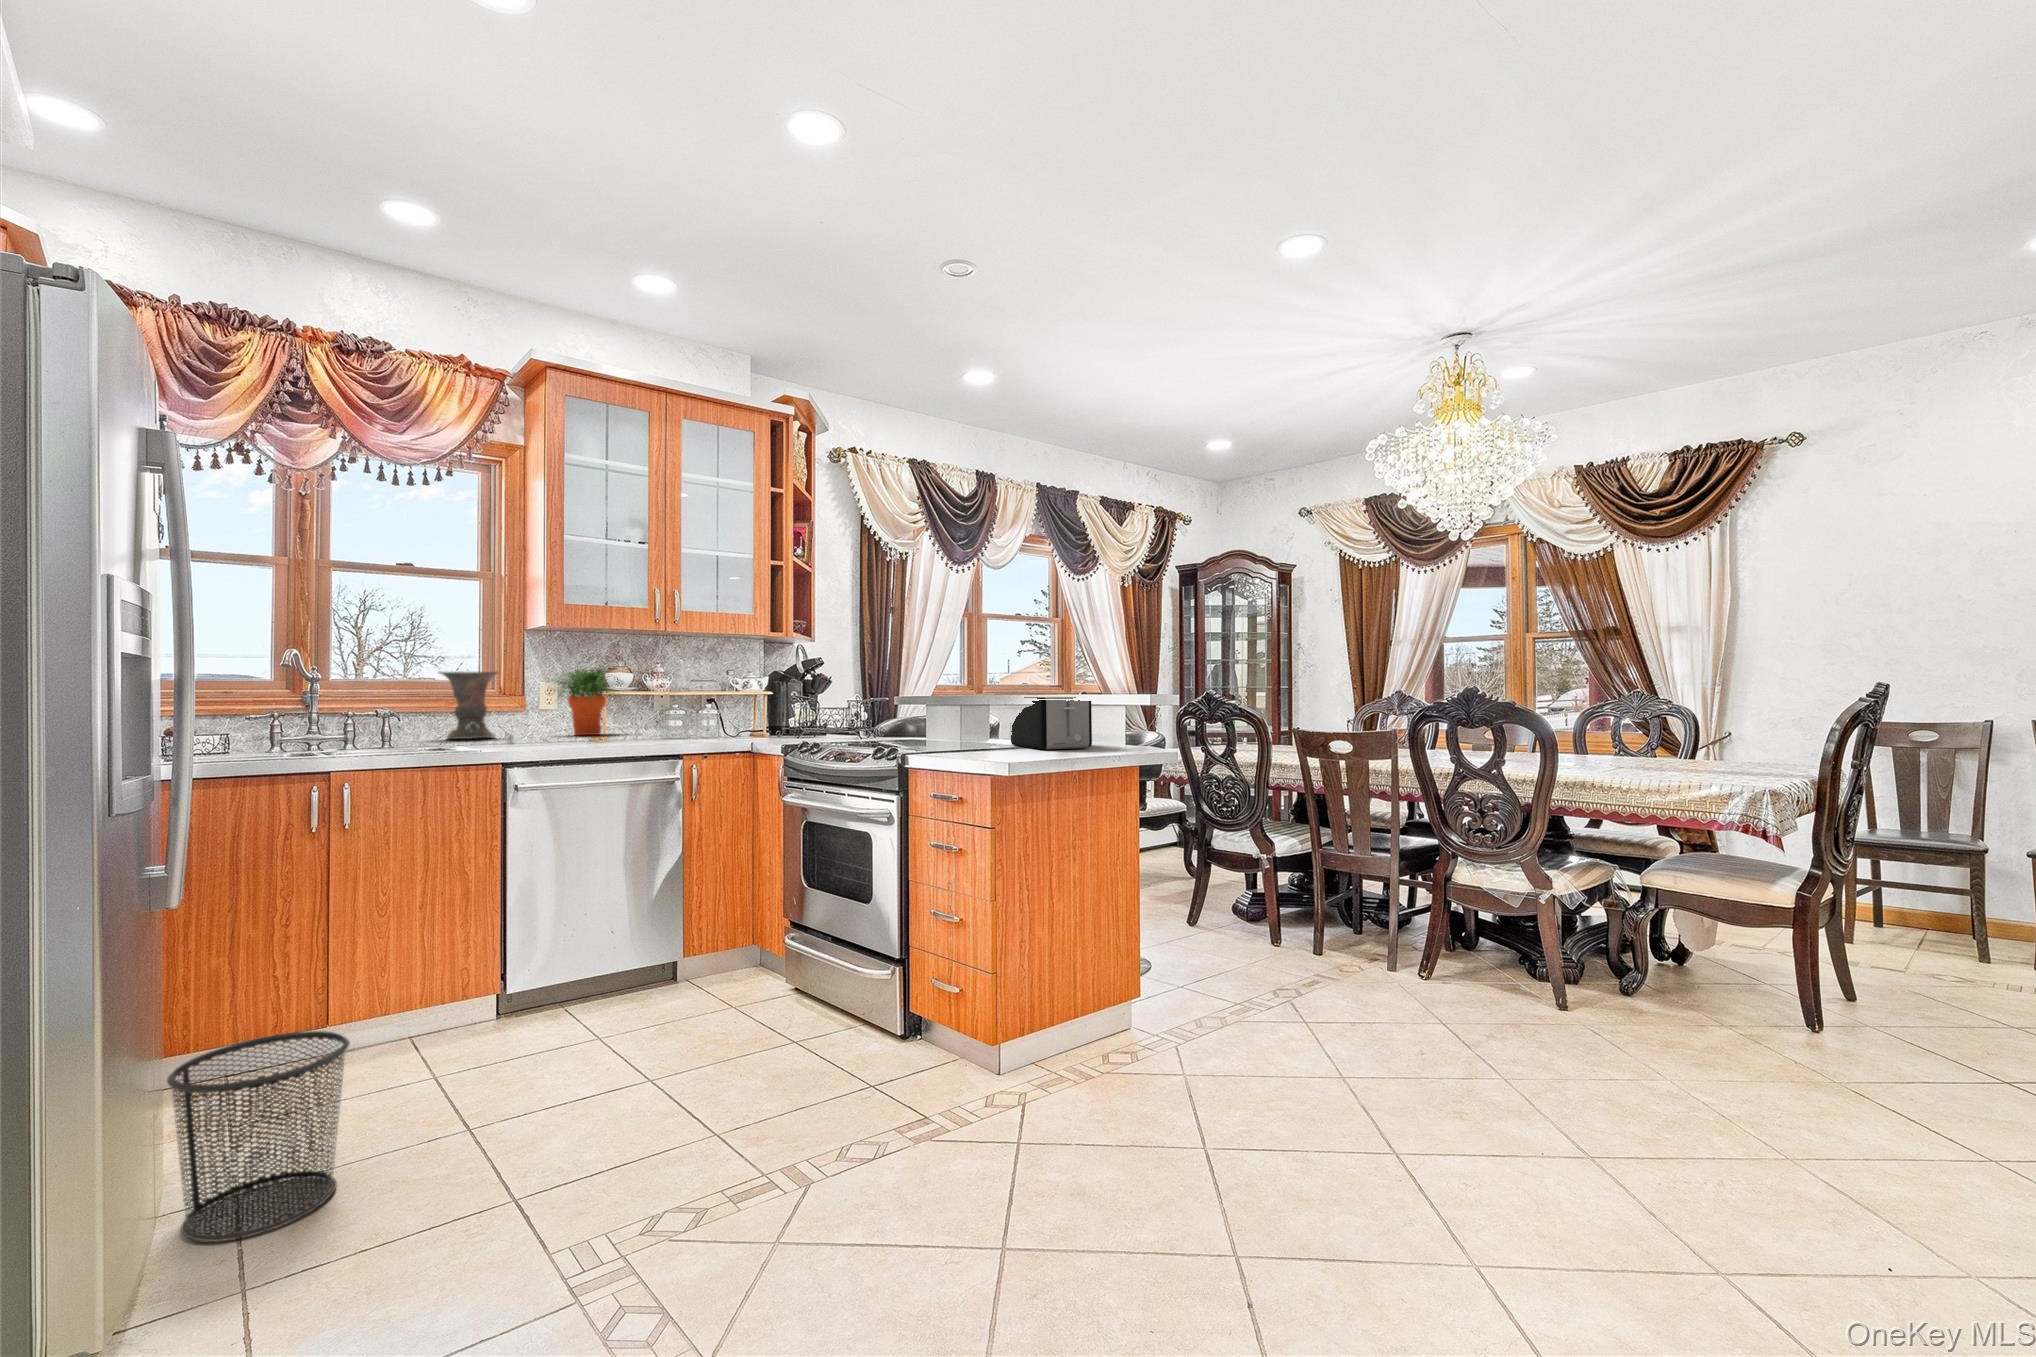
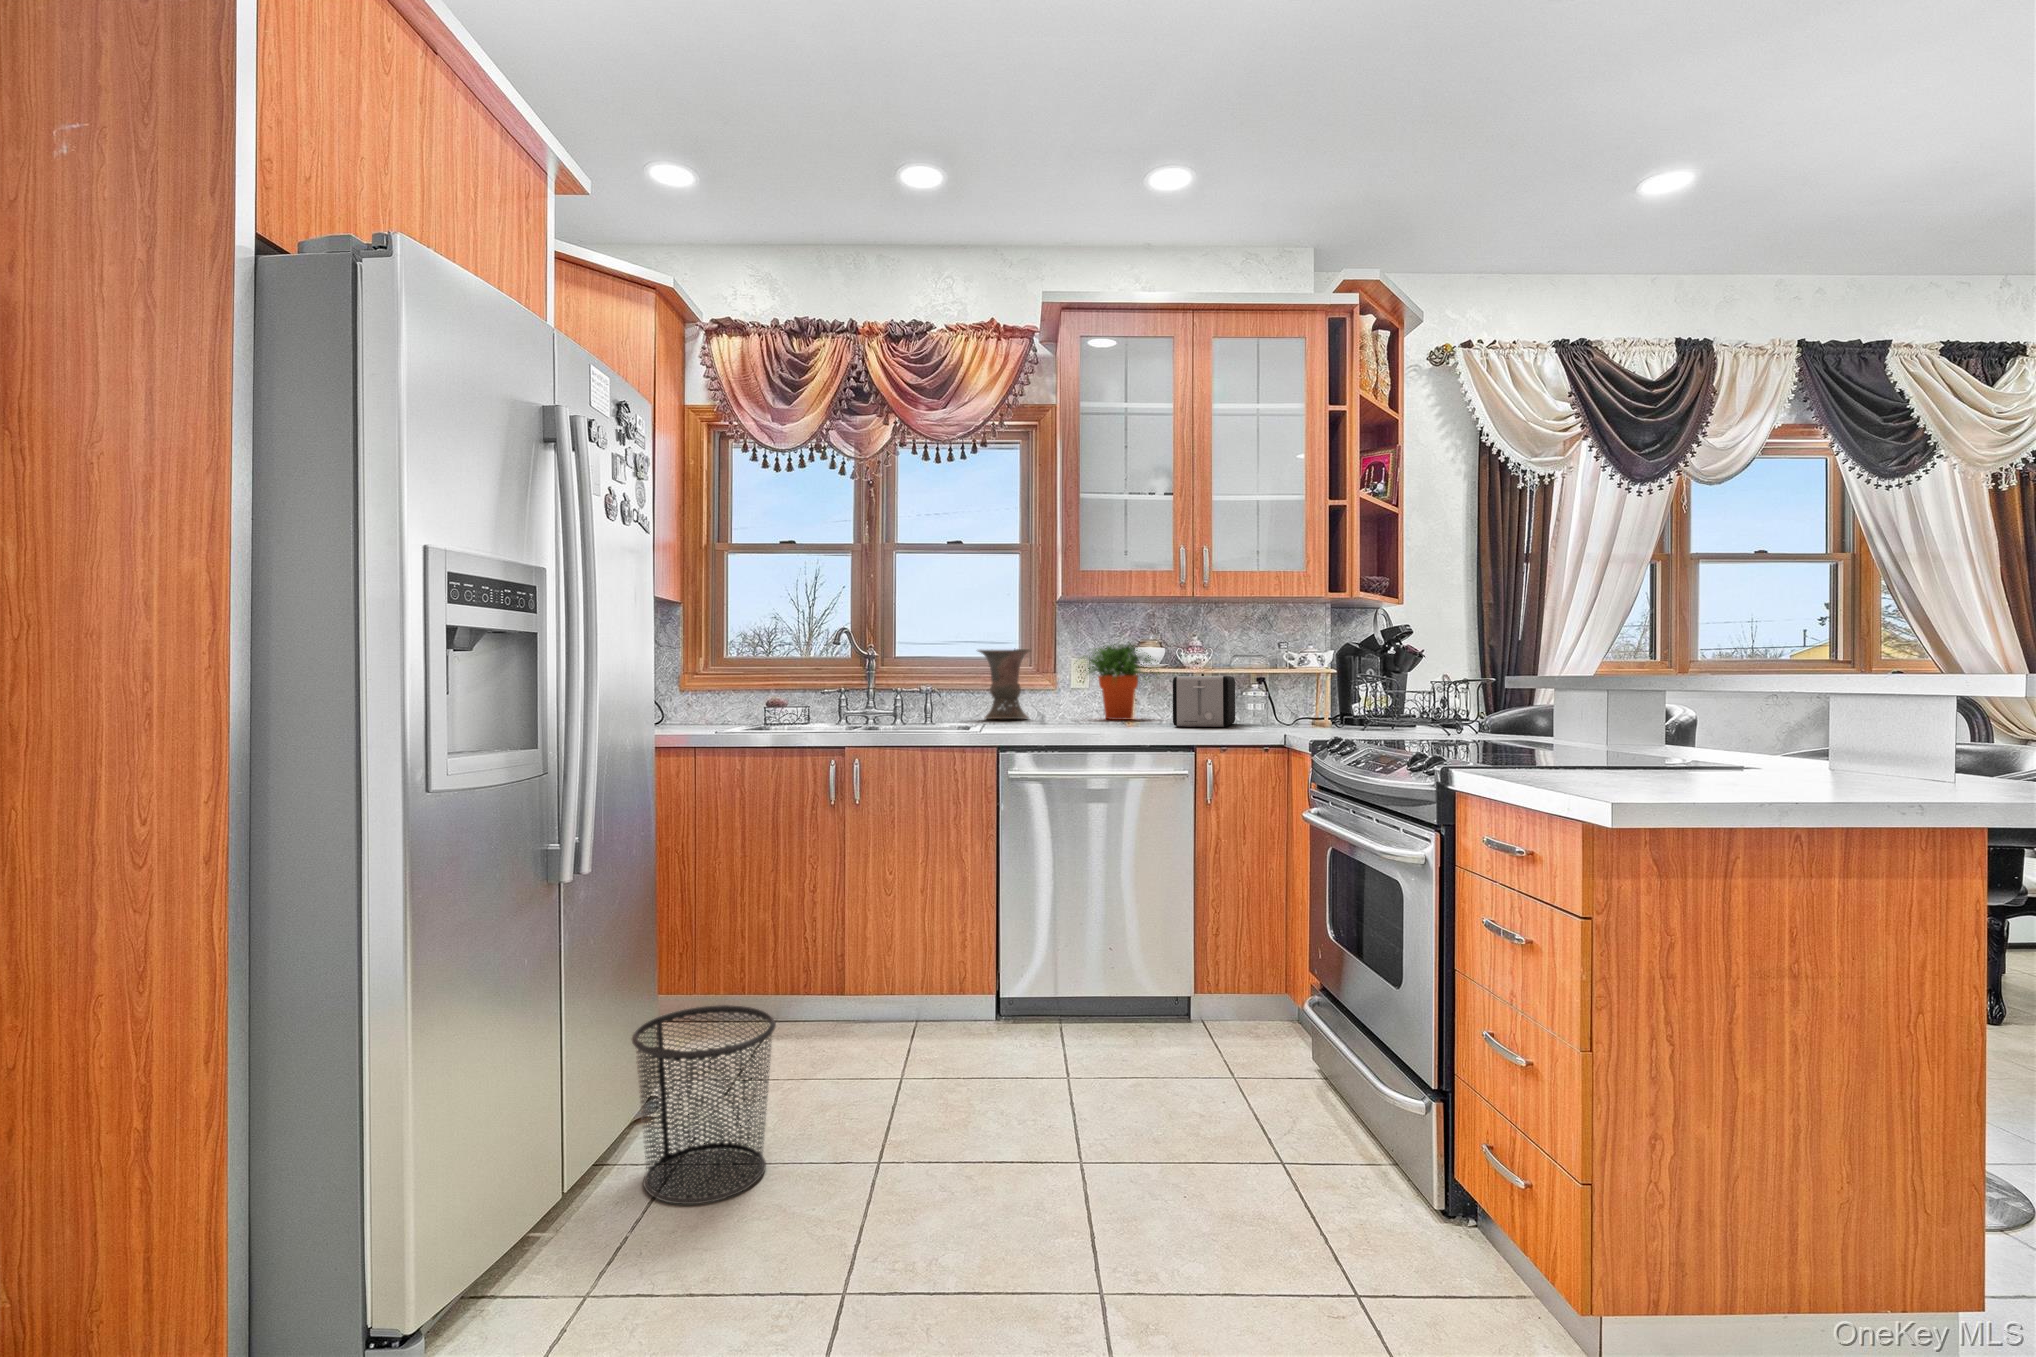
toaster: present [1011,697,1092,749] -> present [1173,676,1235,727]

